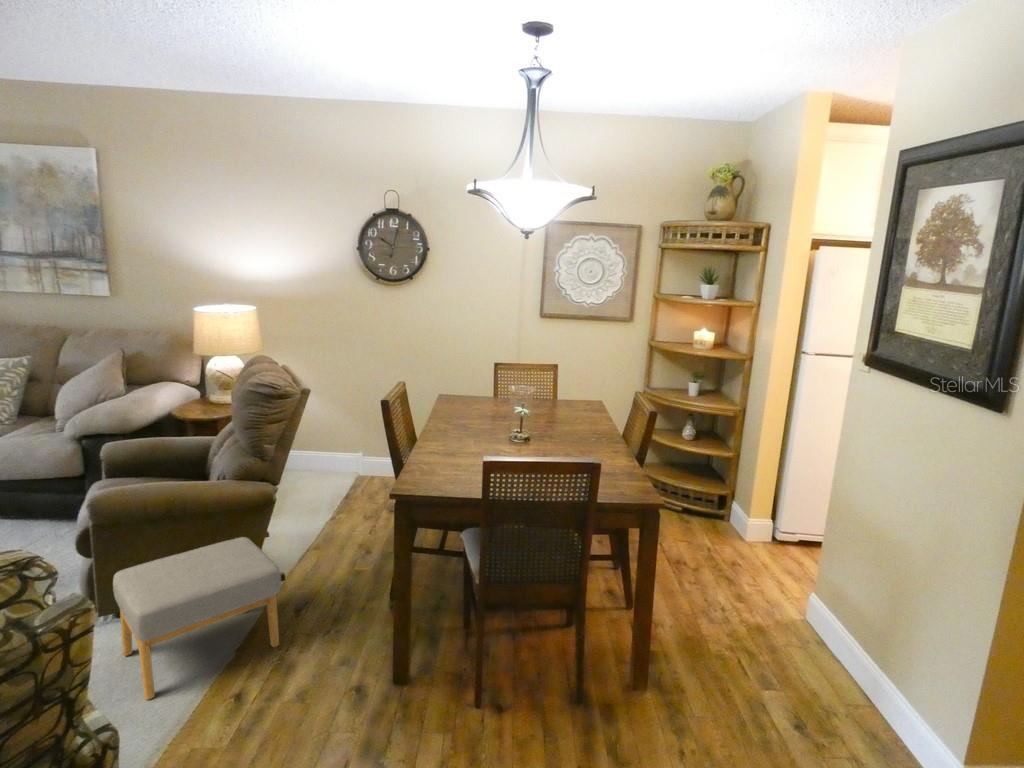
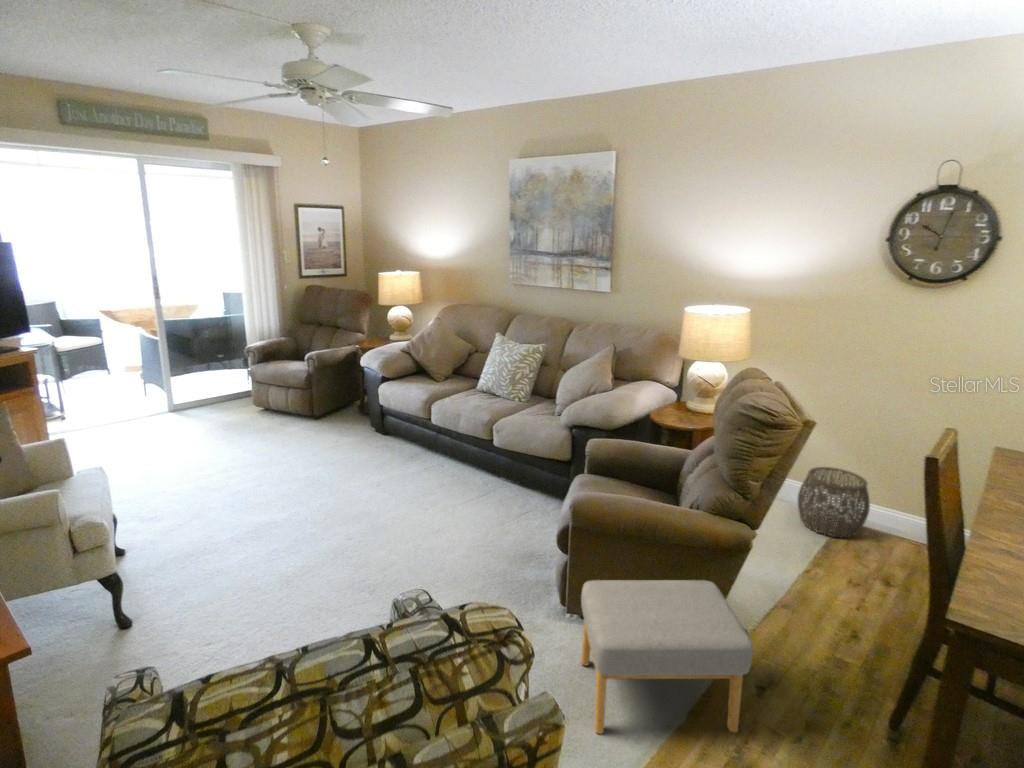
woven basket: none [323,434,377,489] -> present [798,467,870,538]

